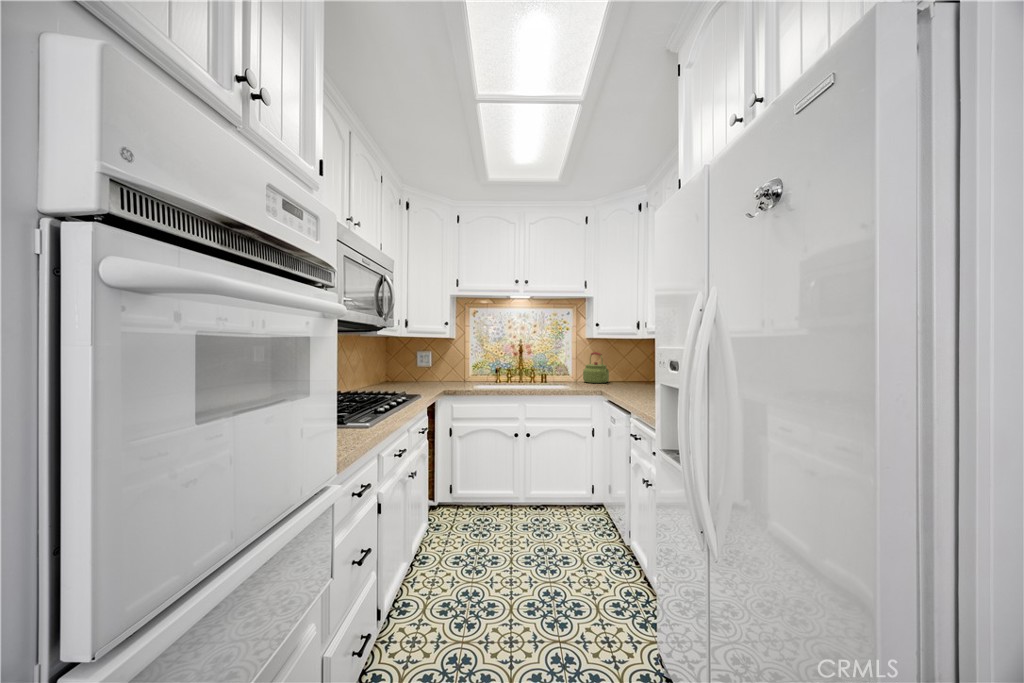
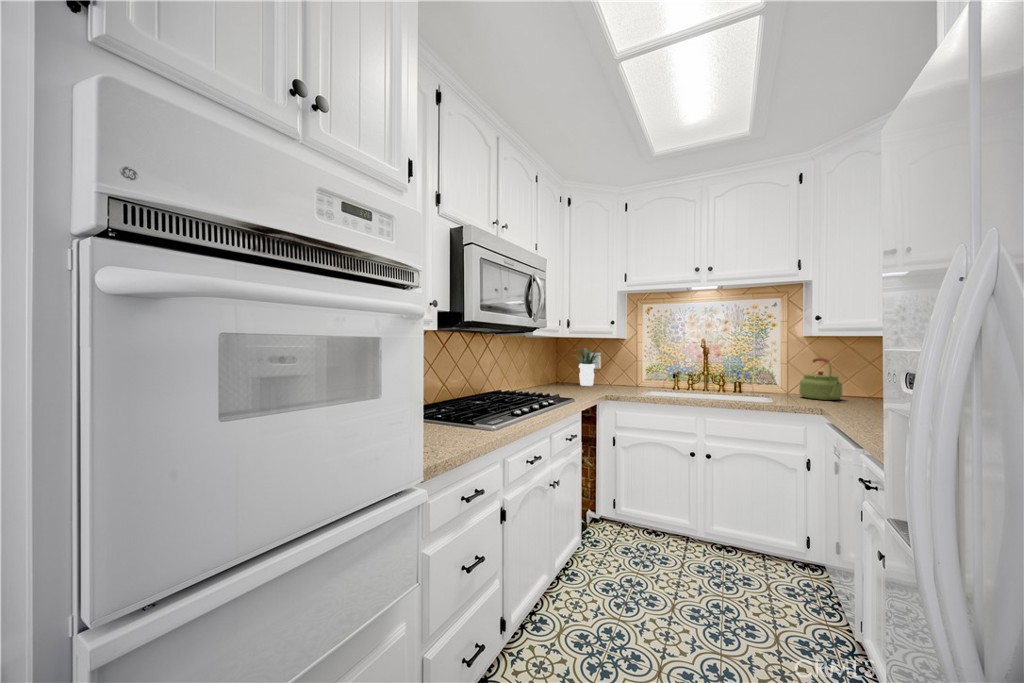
potted plant: none [395,349,439,385] -> present [574,348,601,386]

